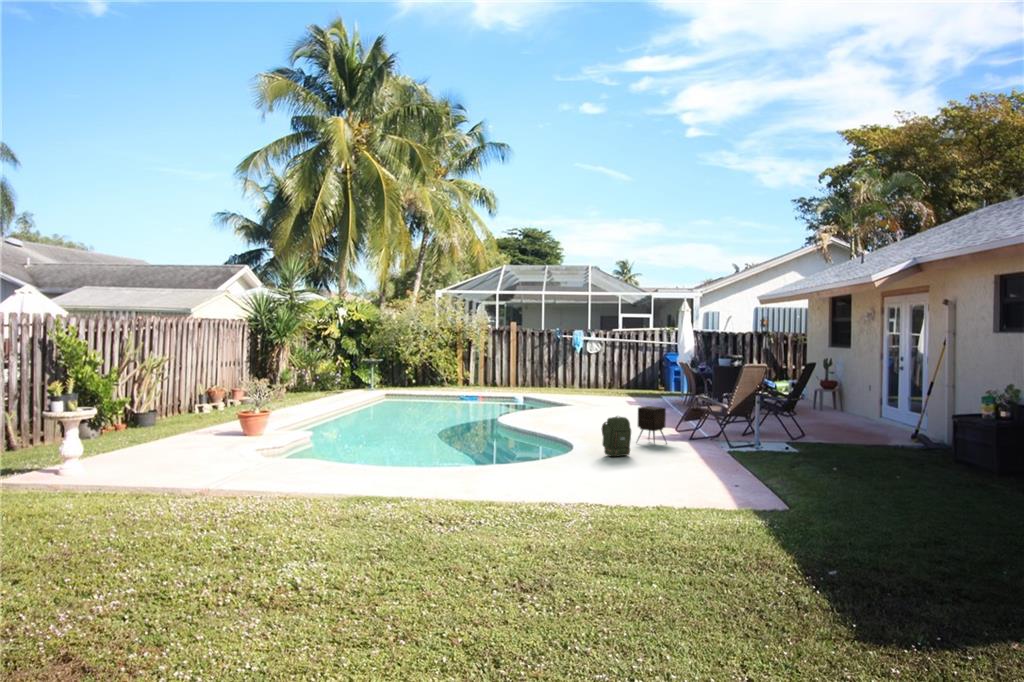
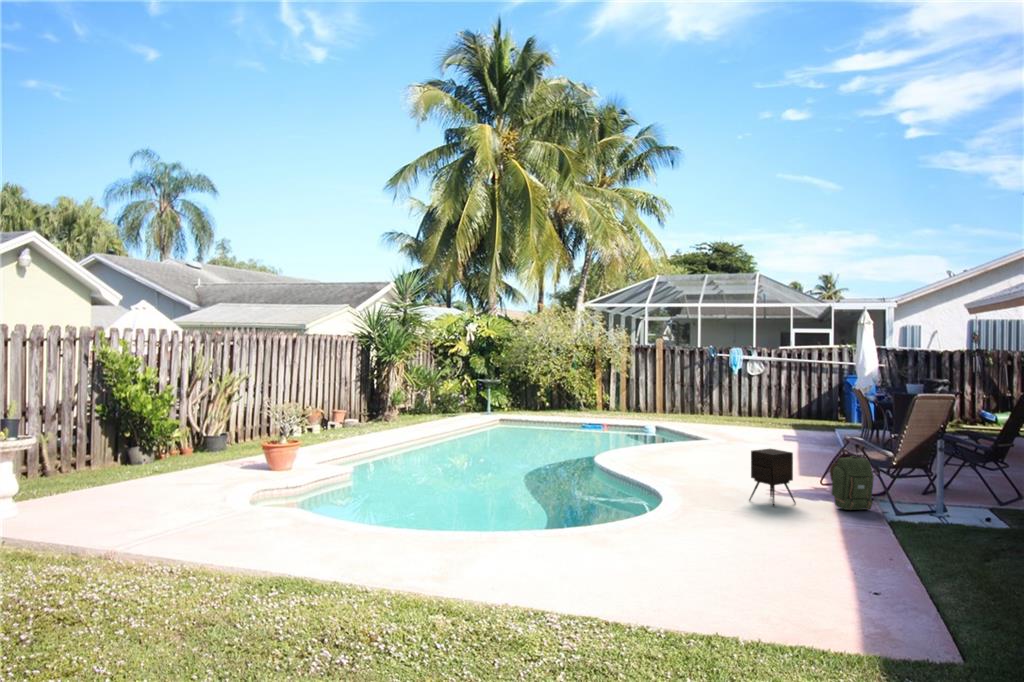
backpack: present [601,416,631,456] -> present [830,456,874,510]

